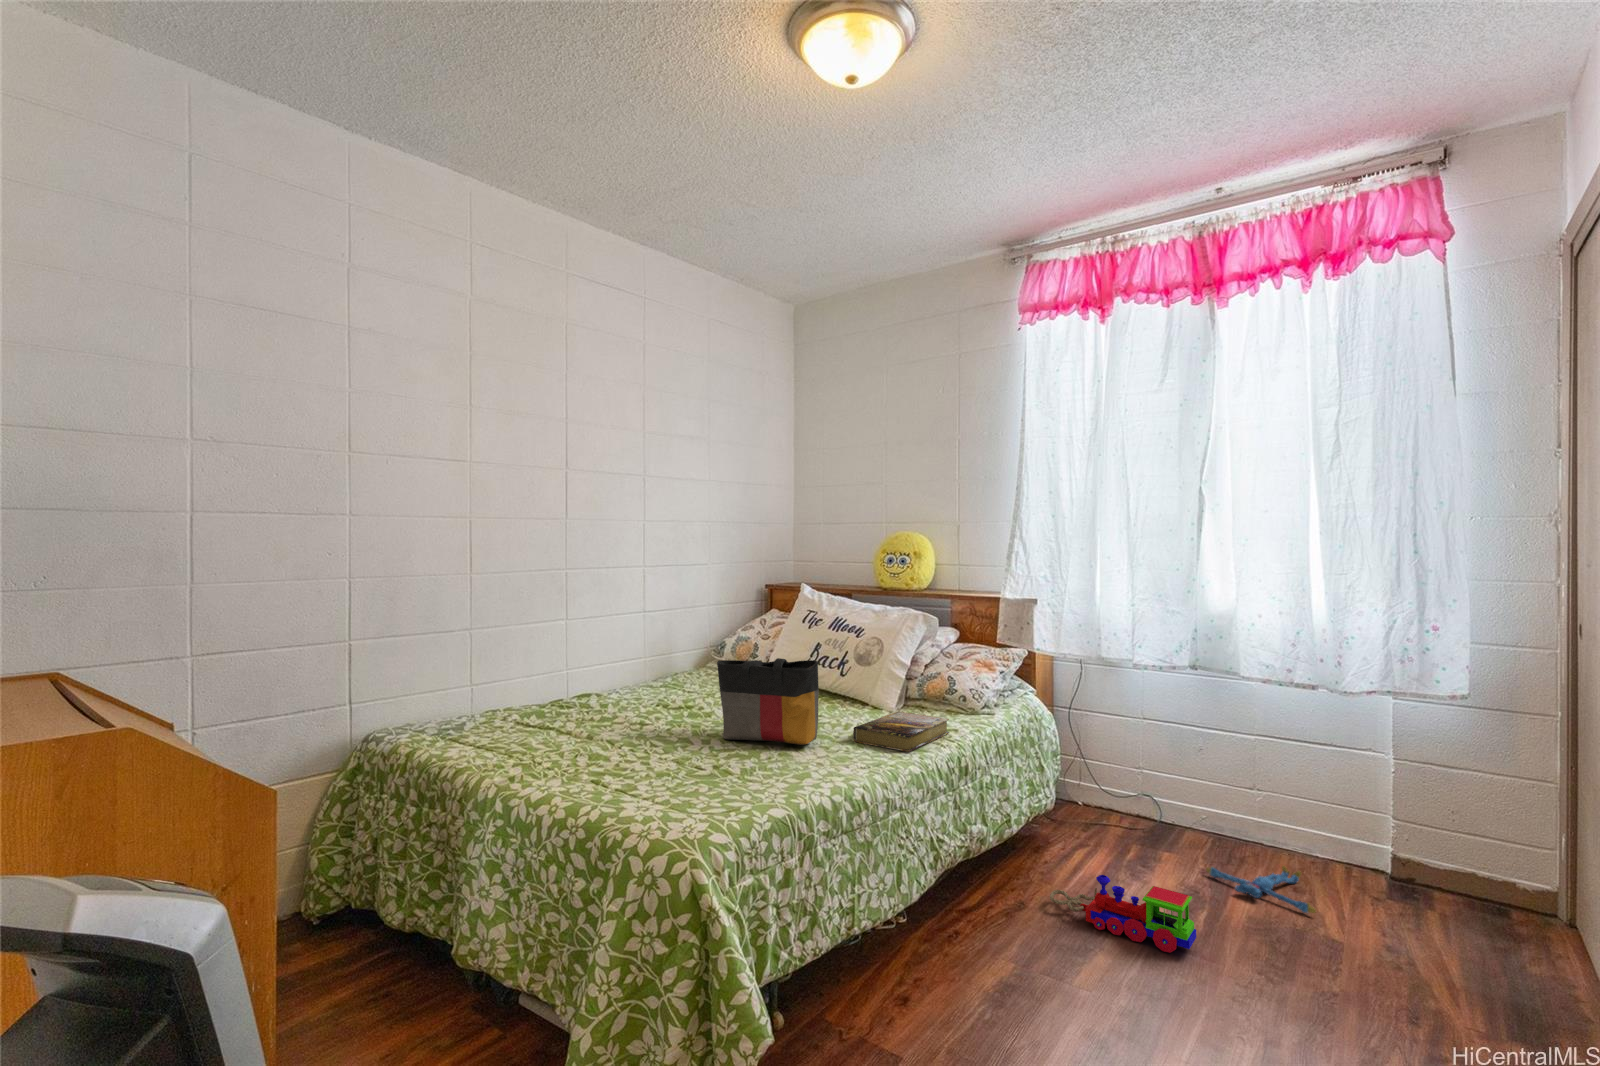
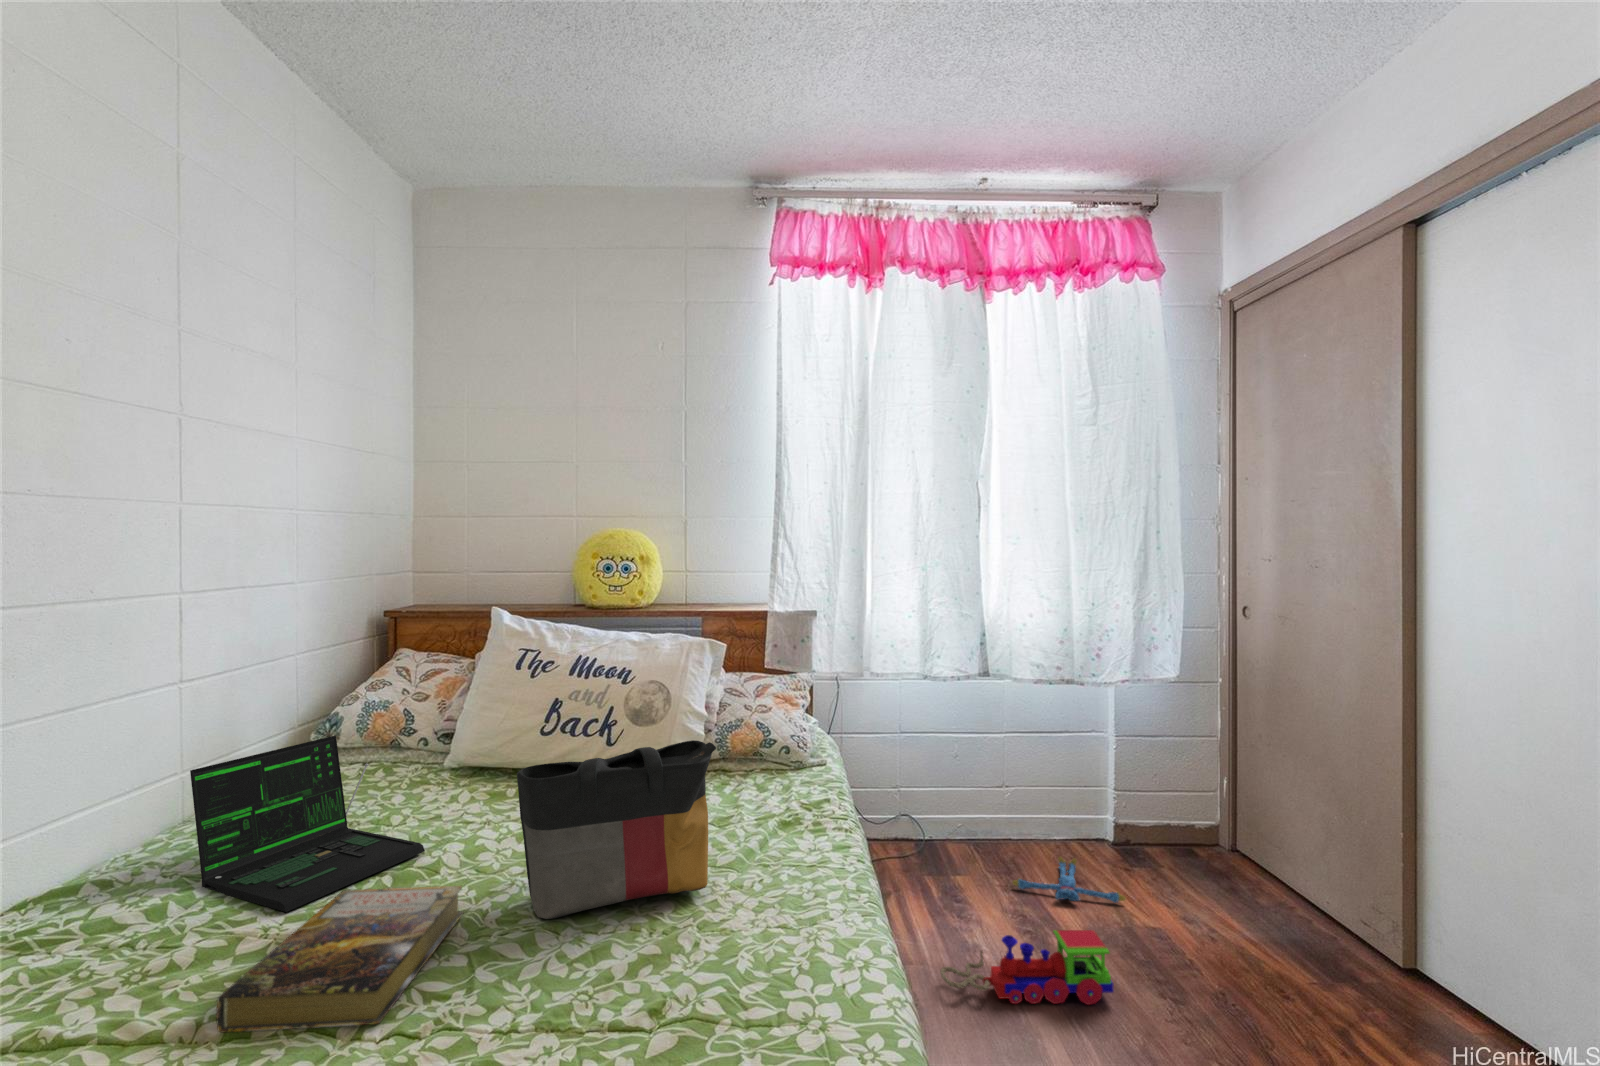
laptop: none [621,643,712,714] -> present [190,735,425,912]
book: present [853,711,949,752] -> present [216,886,463,1032]

